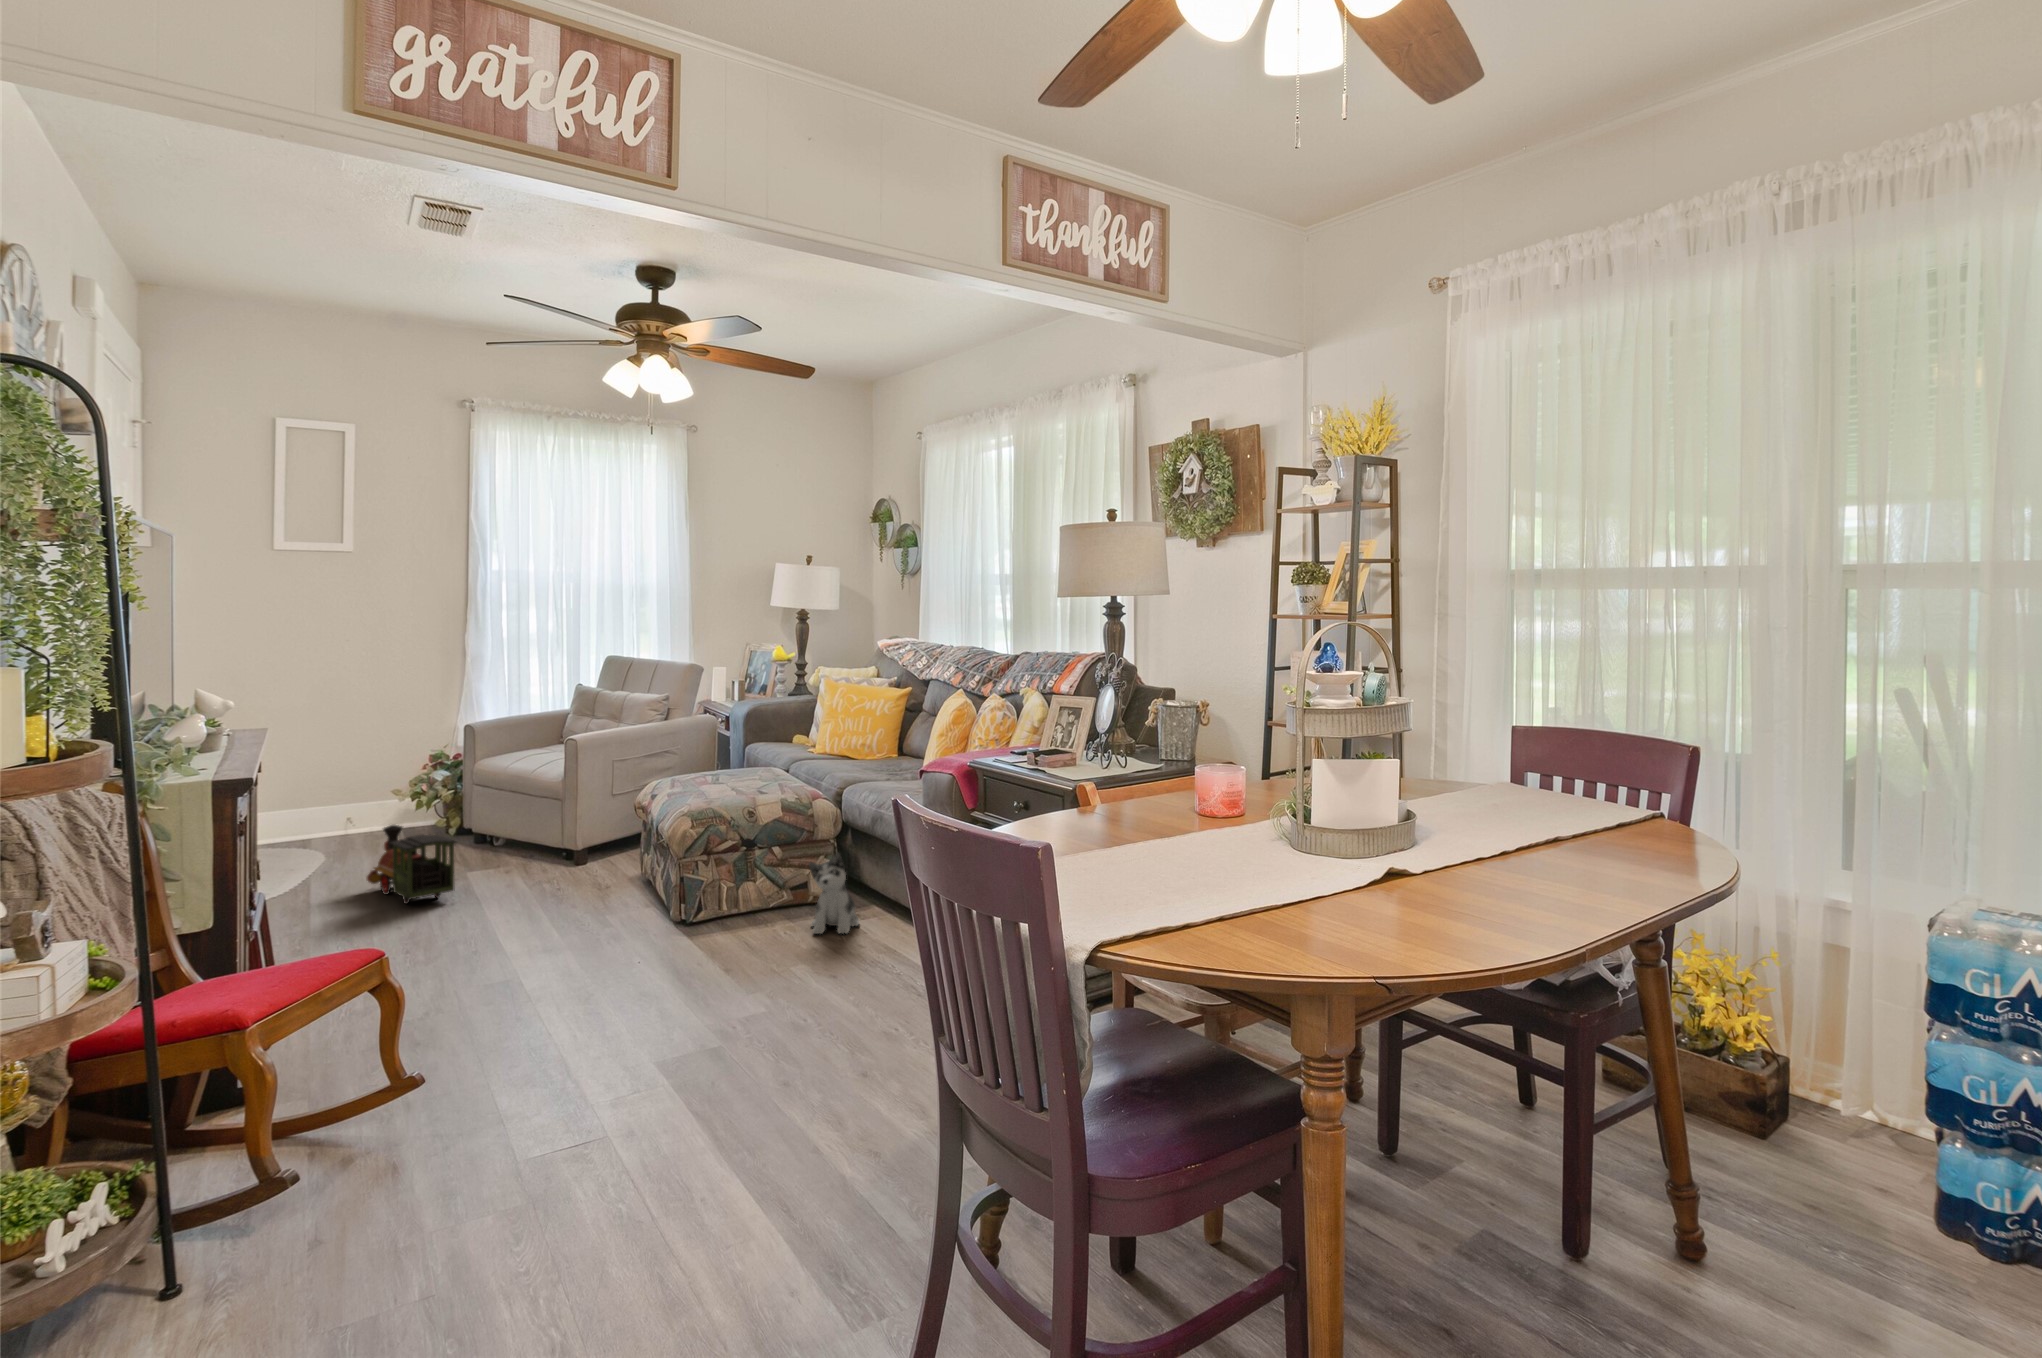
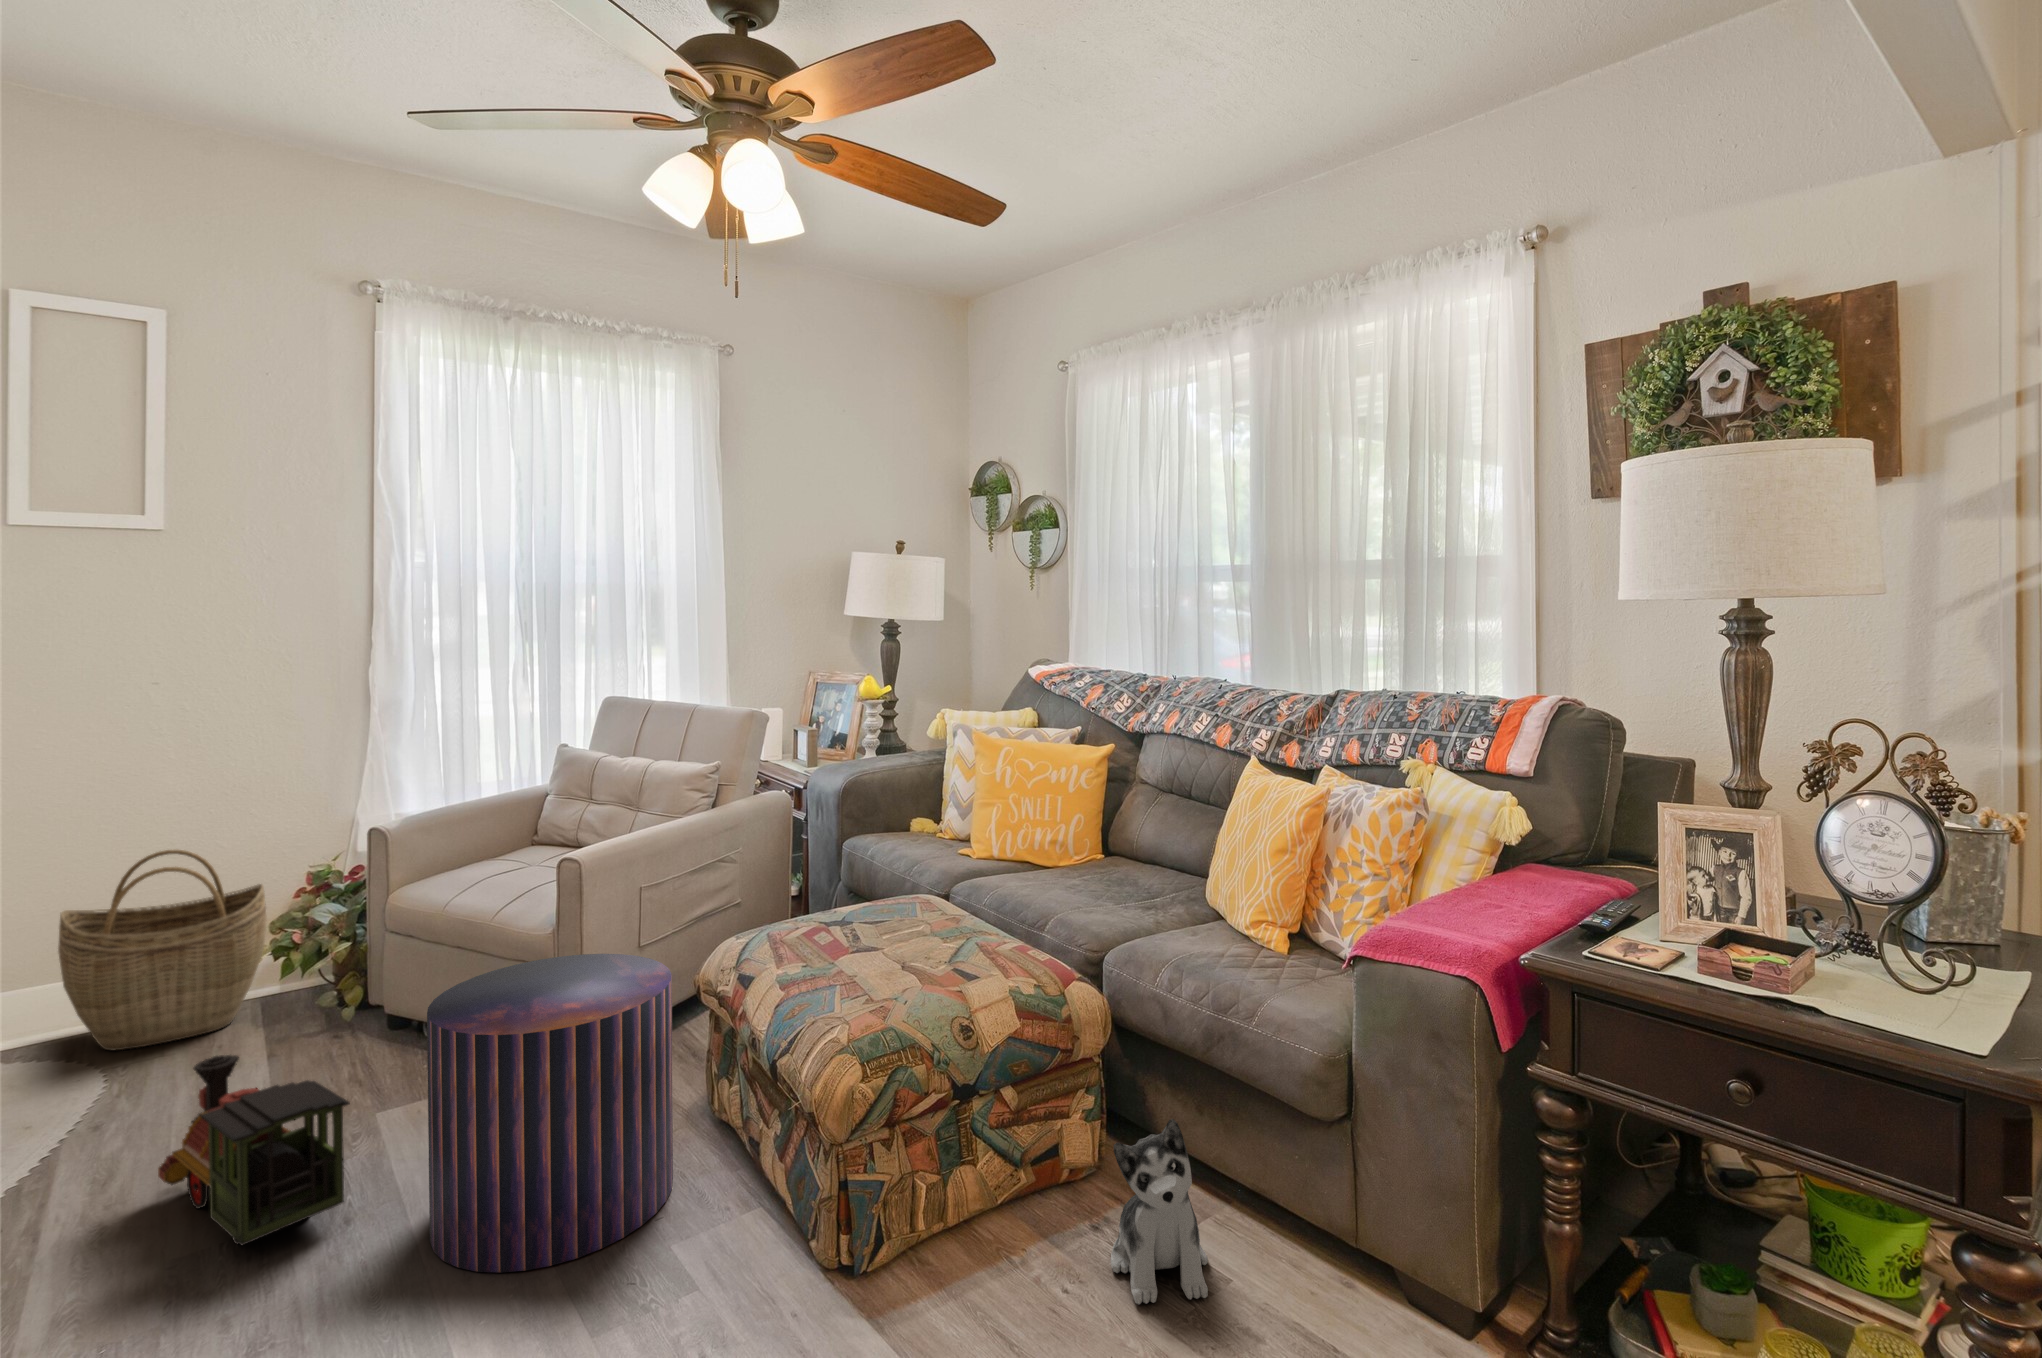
woven basket: none [301,737,408,845] -> present [58,850,266,1051]
pouf: none [493,783,615,916] -> present [427,954,673,1273]

